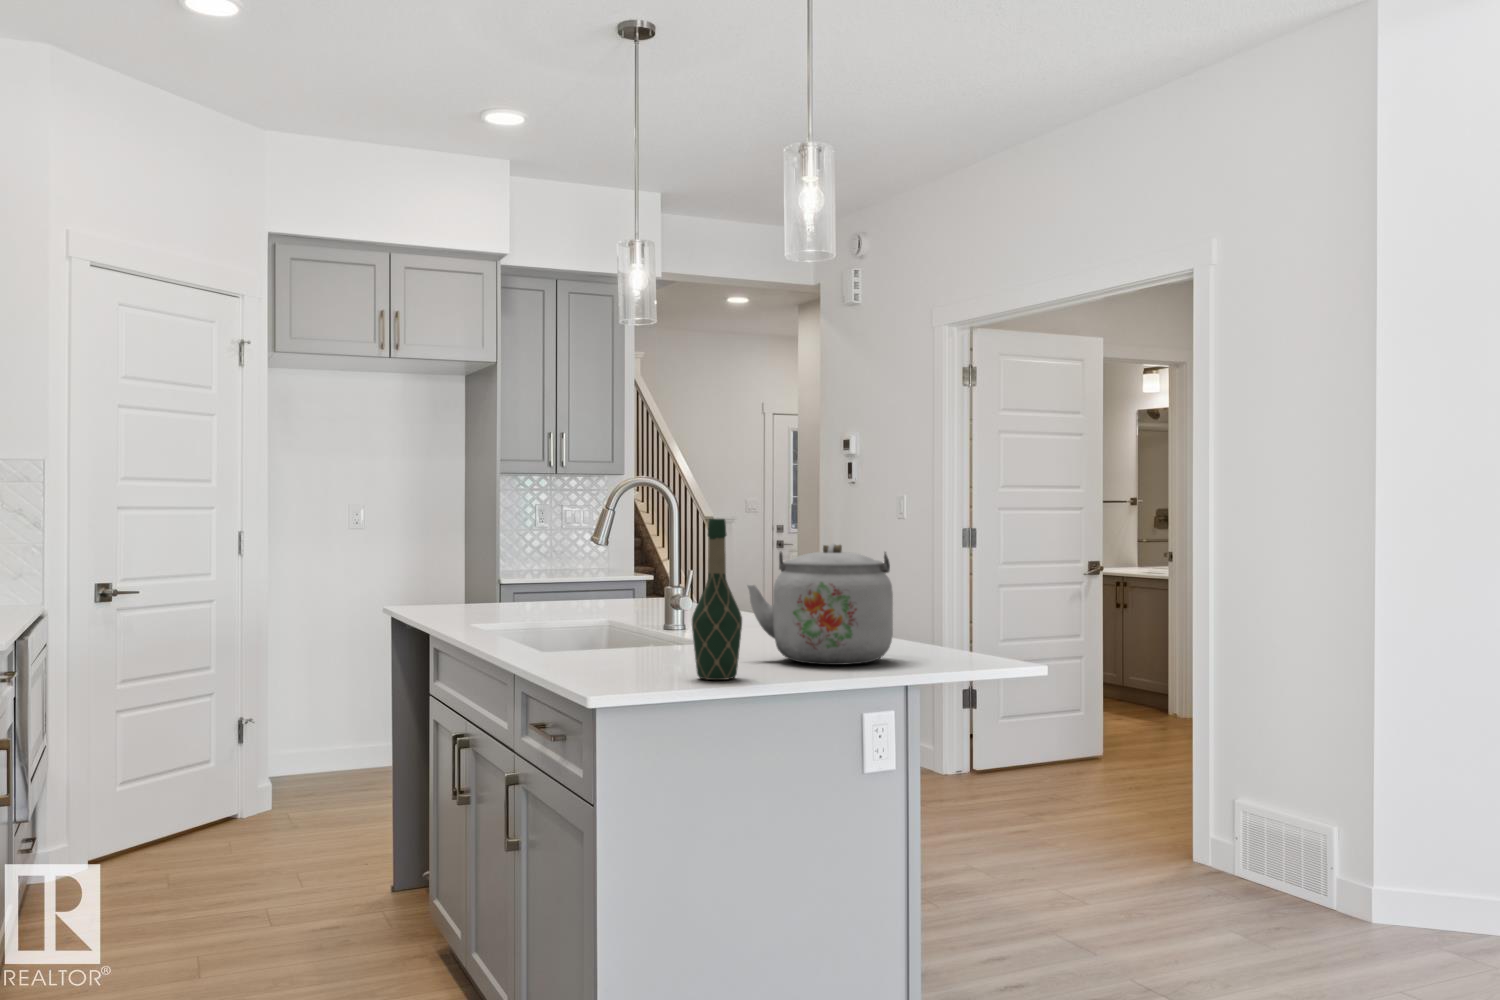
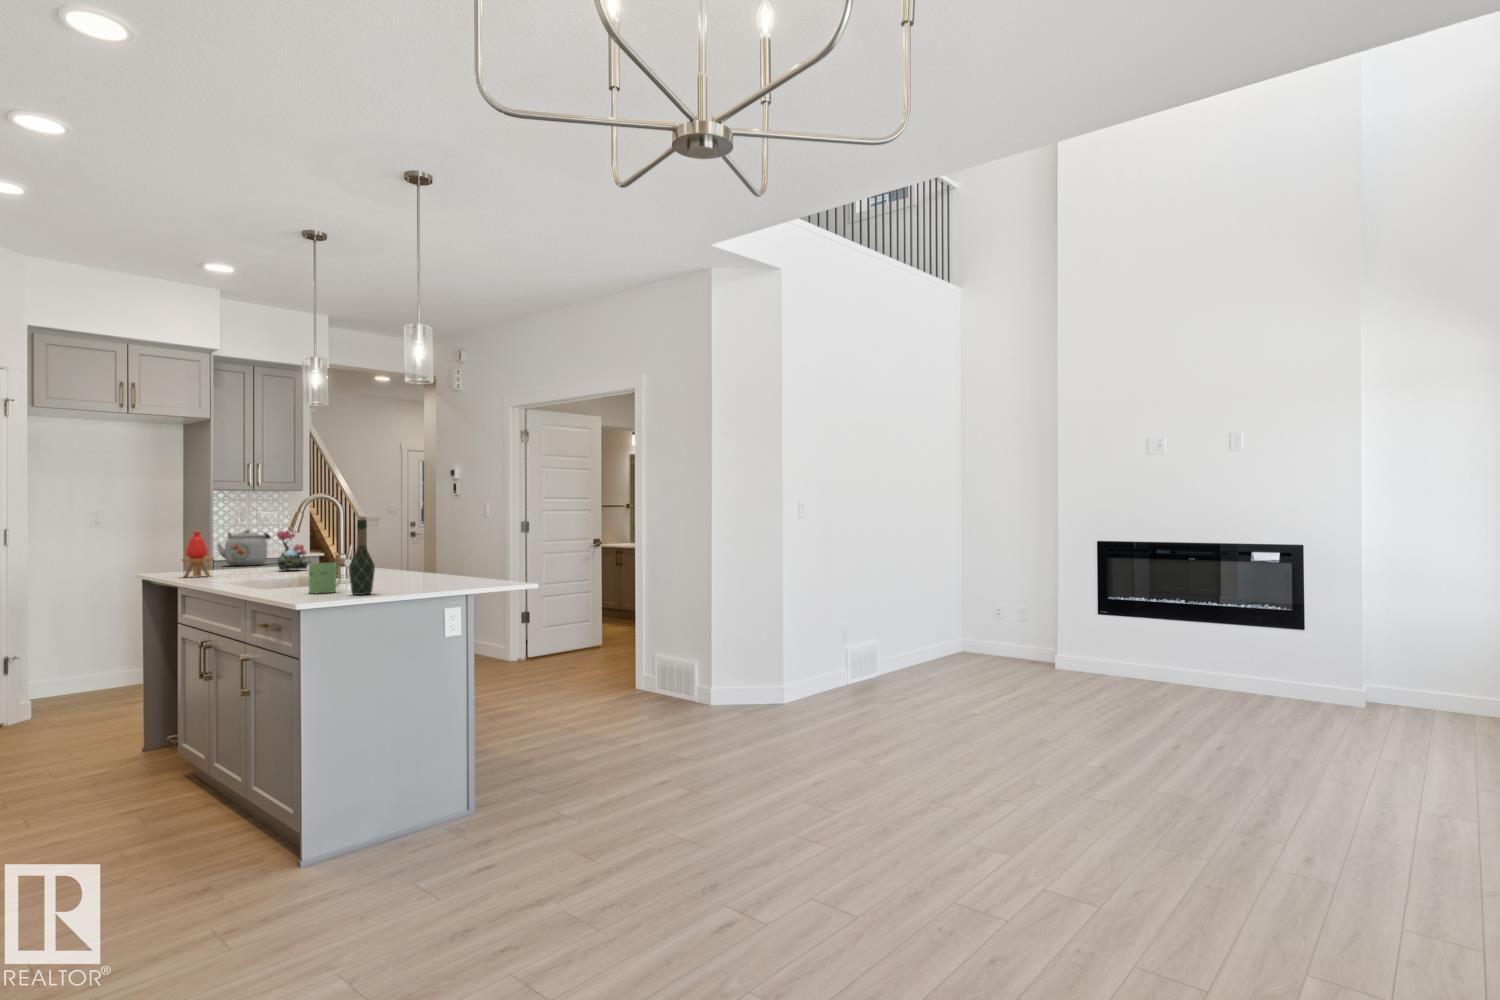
plant: none [582,537,628,606] -> present [277,530,308,570]
vase: none [441,538,486,615] -> present [182,532,212,577]
kettle: present [747,544,893,665] -> present [217,530,270,566]
mug: none [618,606,677,670] -> present [309,563,341,593]

